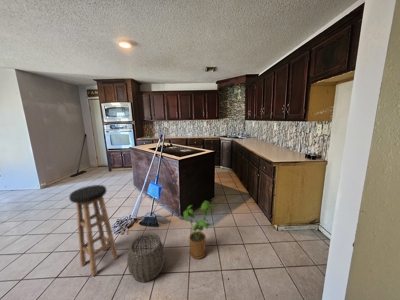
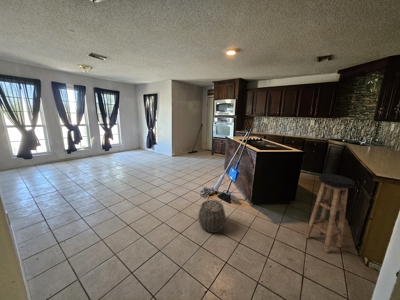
bar stool: present [69,185,118,276] -> present [305,174,355,253]
house plant: present [184,201,214,259] -> none [246,192,278,240]

